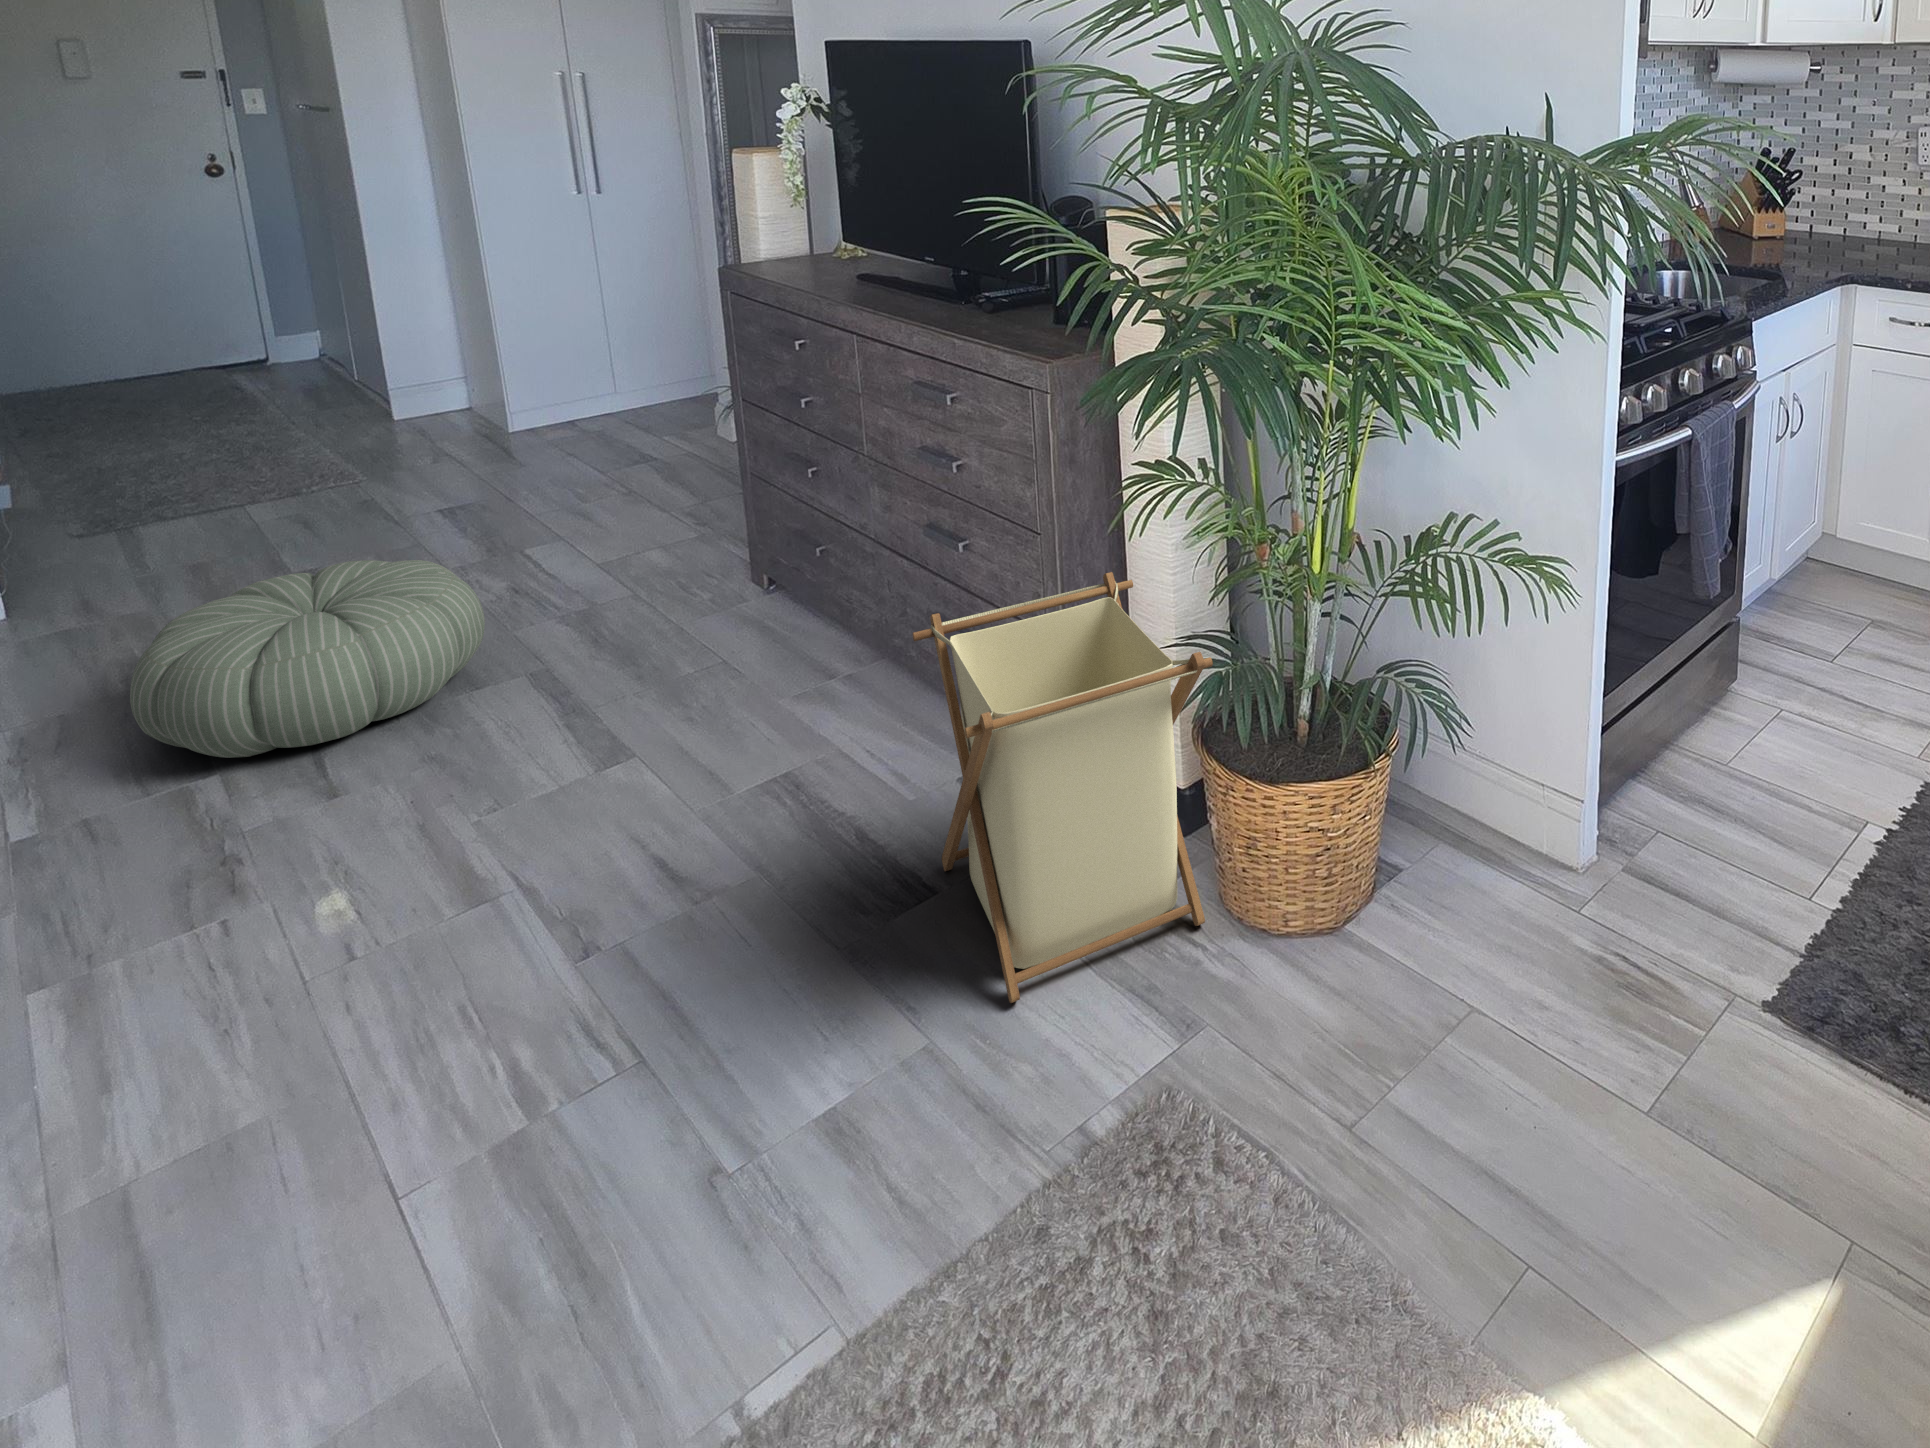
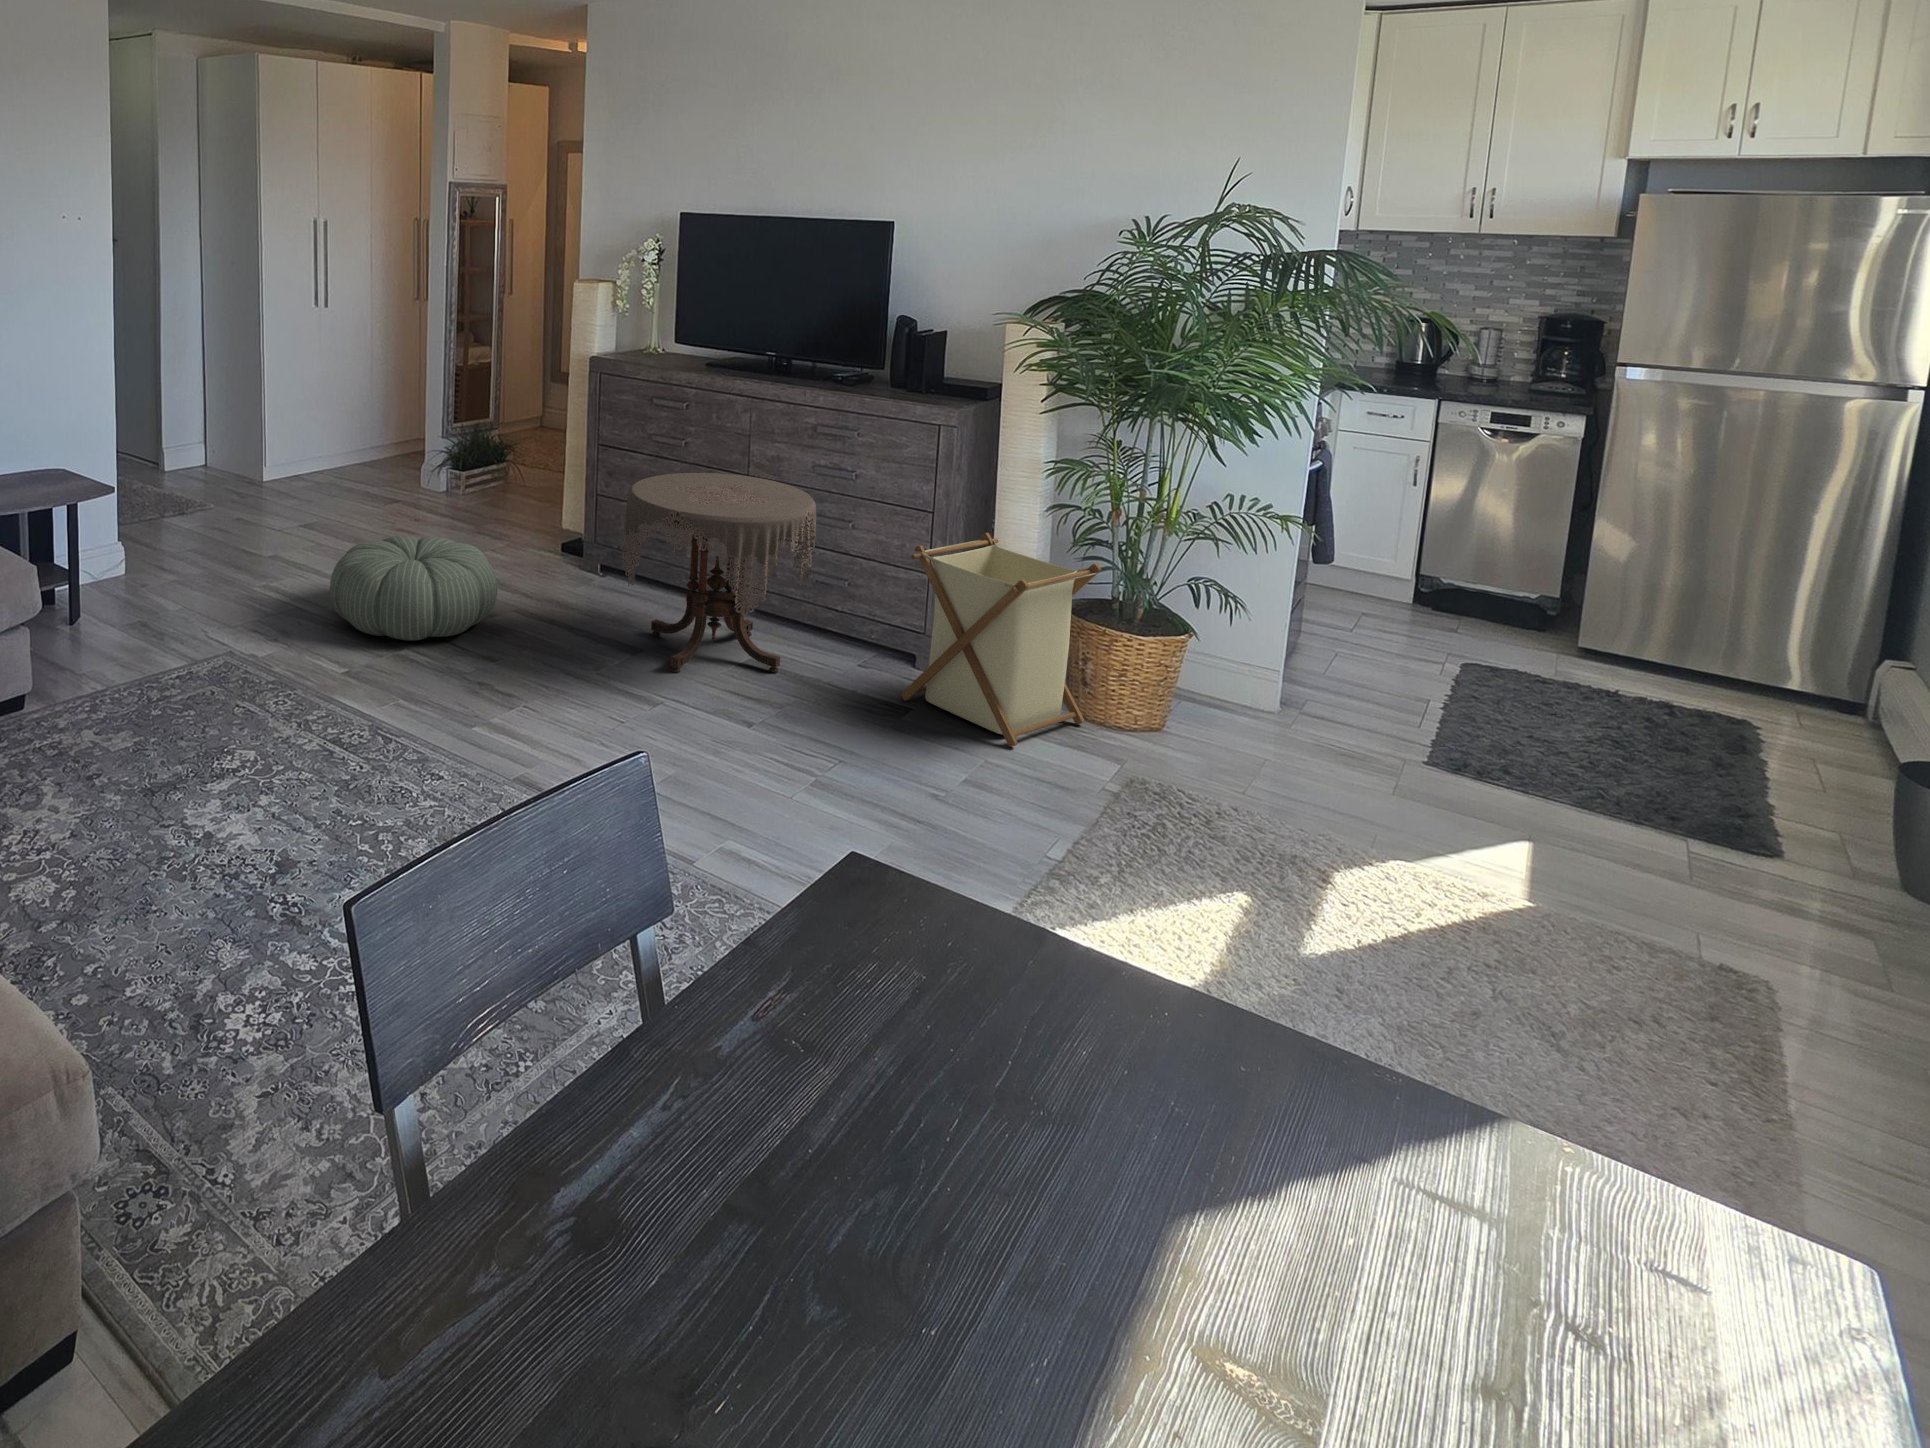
side table: none [526,458,895,815] -> present [621,473,816,672]

